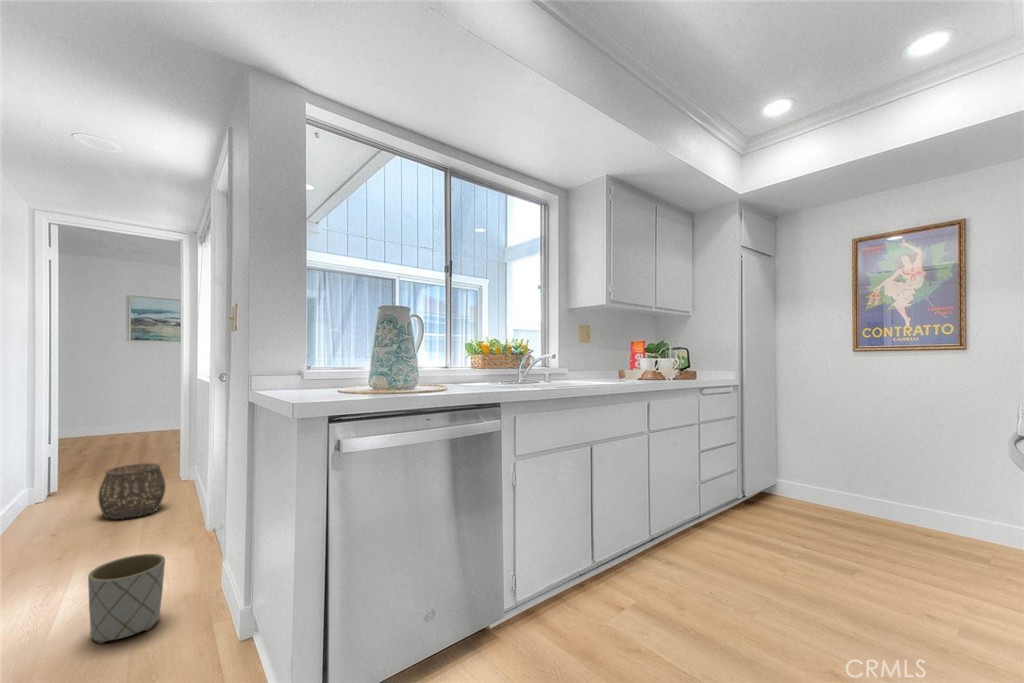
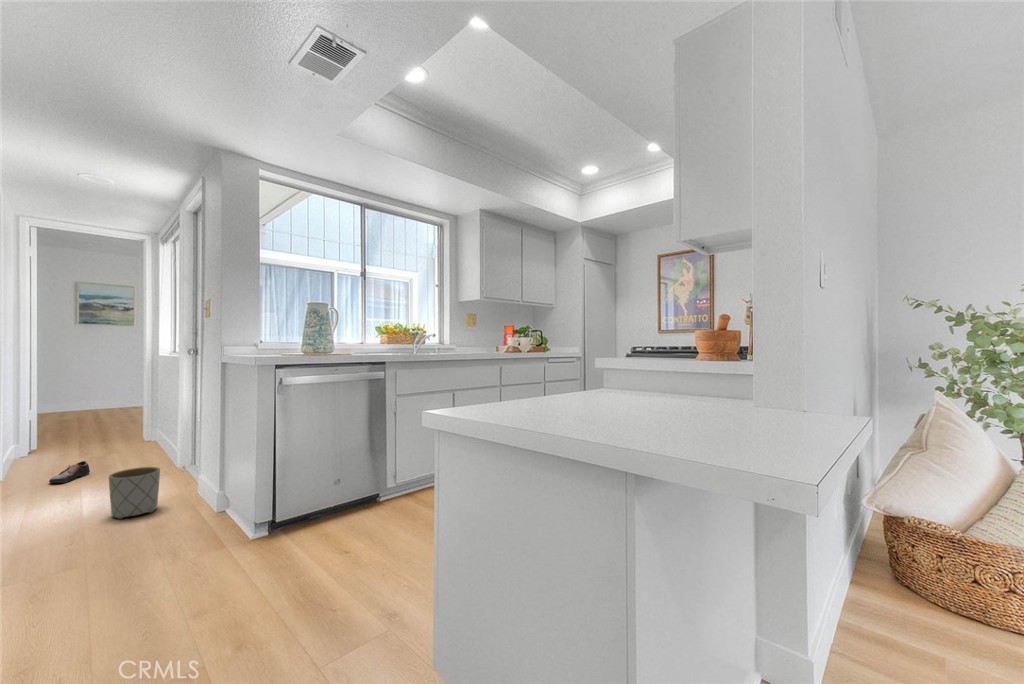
woven basket: present [98,463,165,519] -> none [82,421,138,464]
shoe: none [42,521,99,555] -> present [49,461,90,483]

